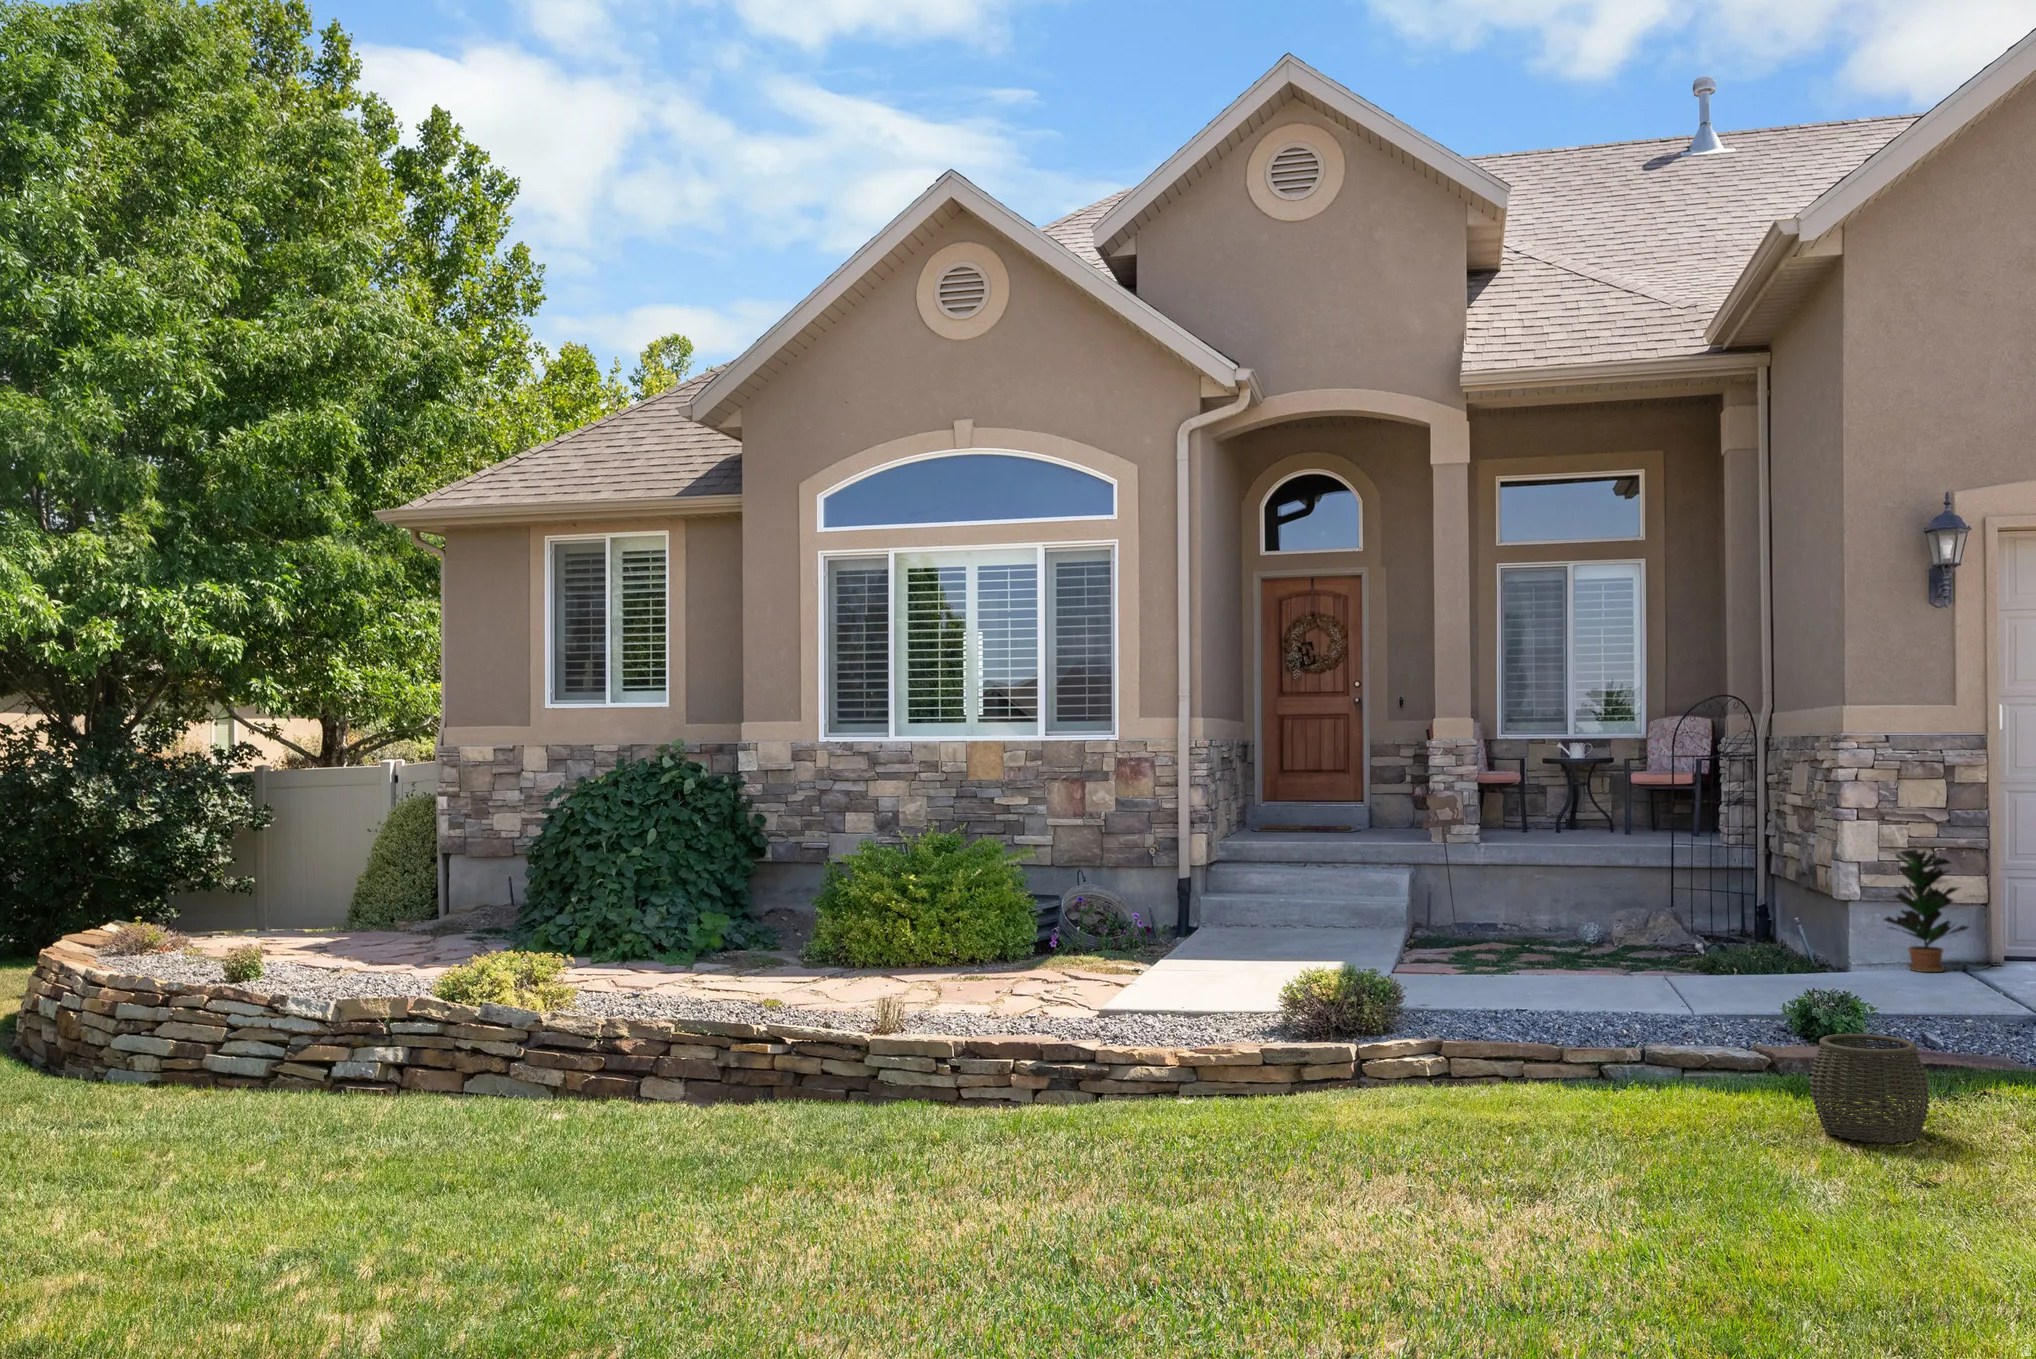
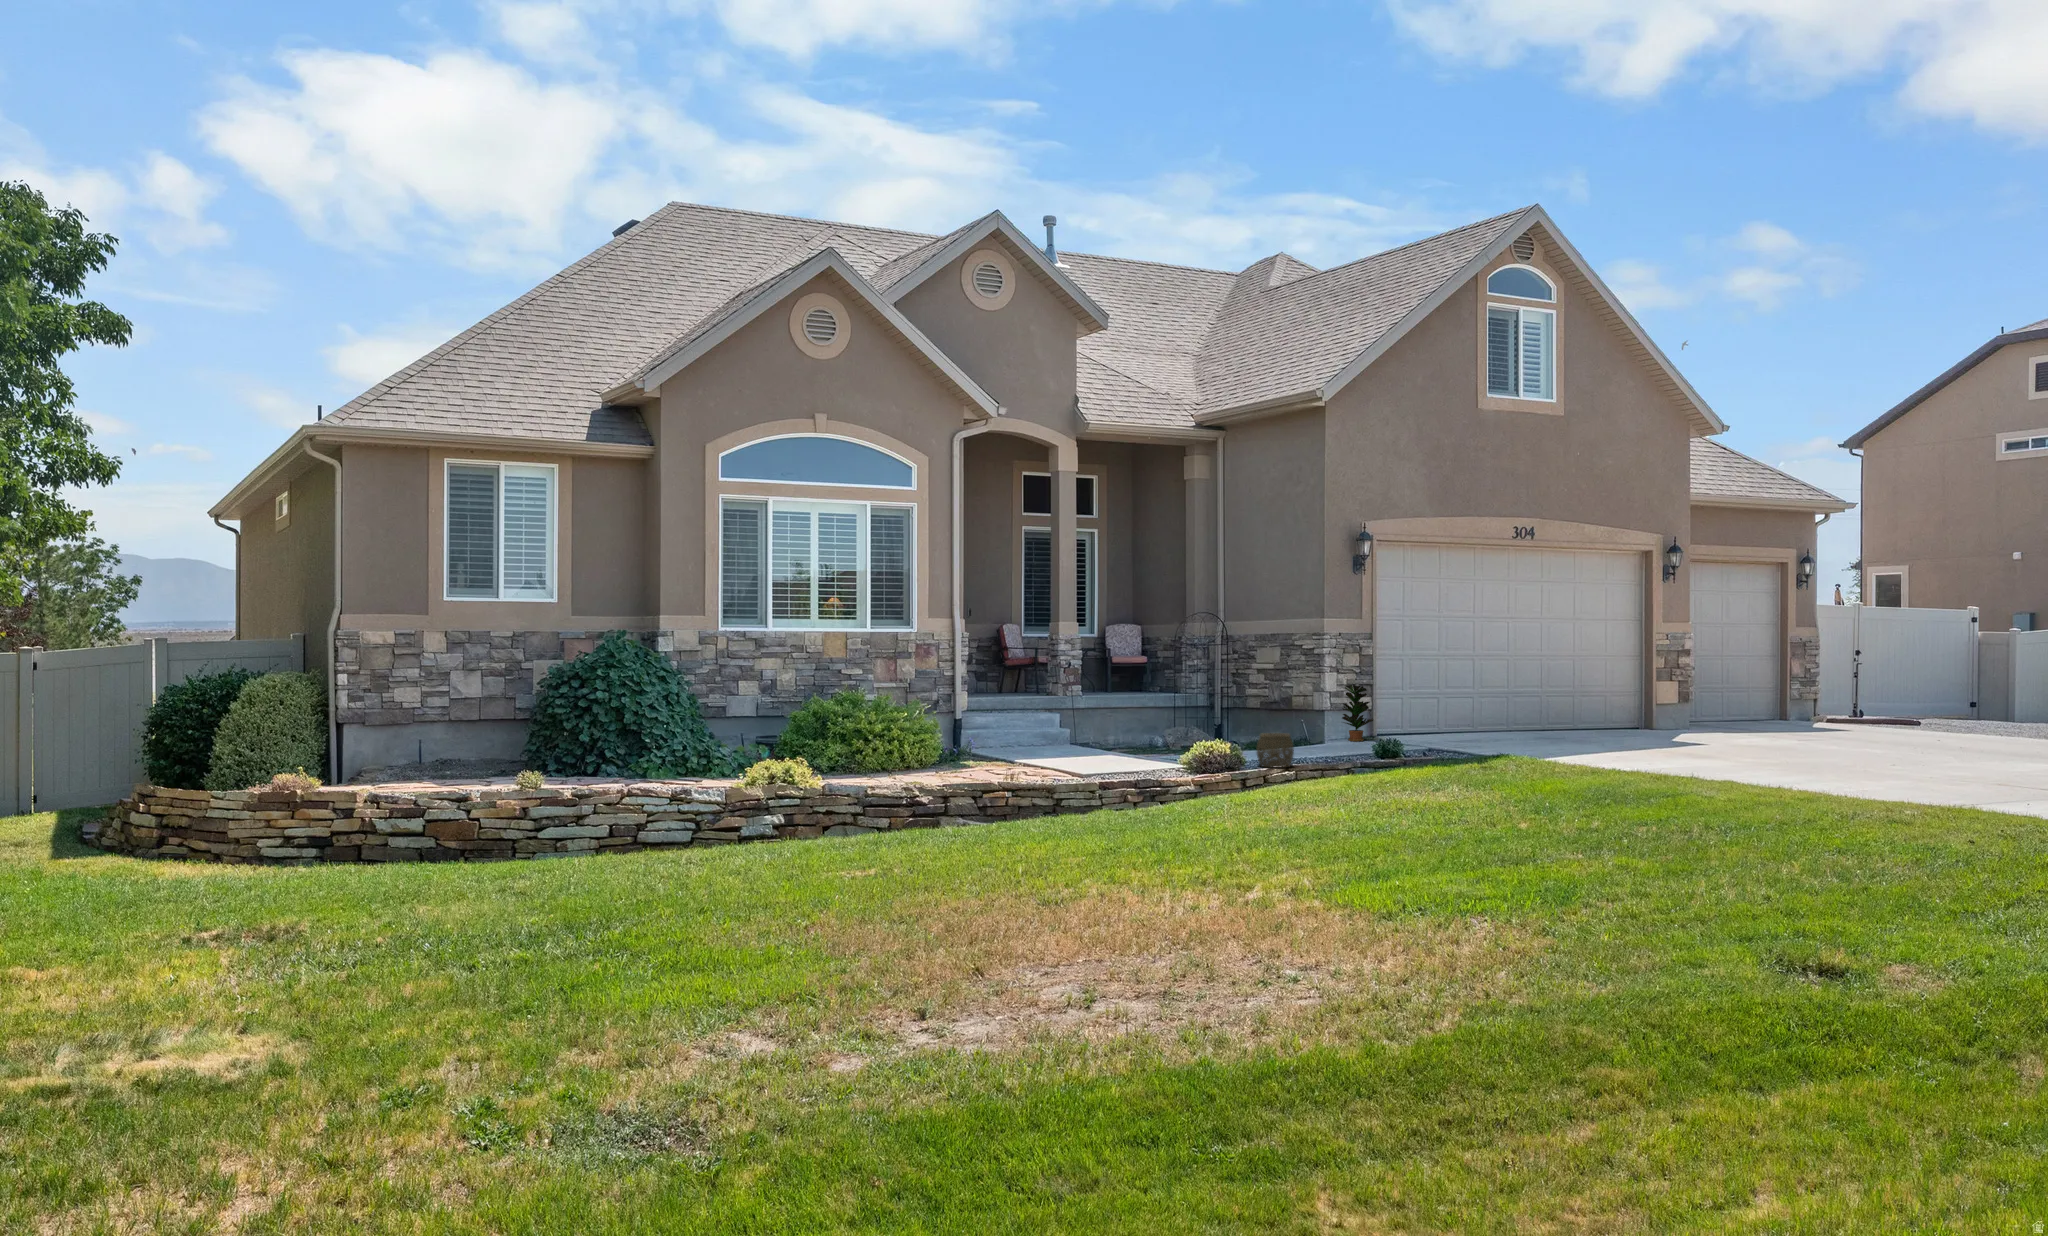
woven basket: present [1810,1034,1930,1144] -> present [1256,733,1294,768]

